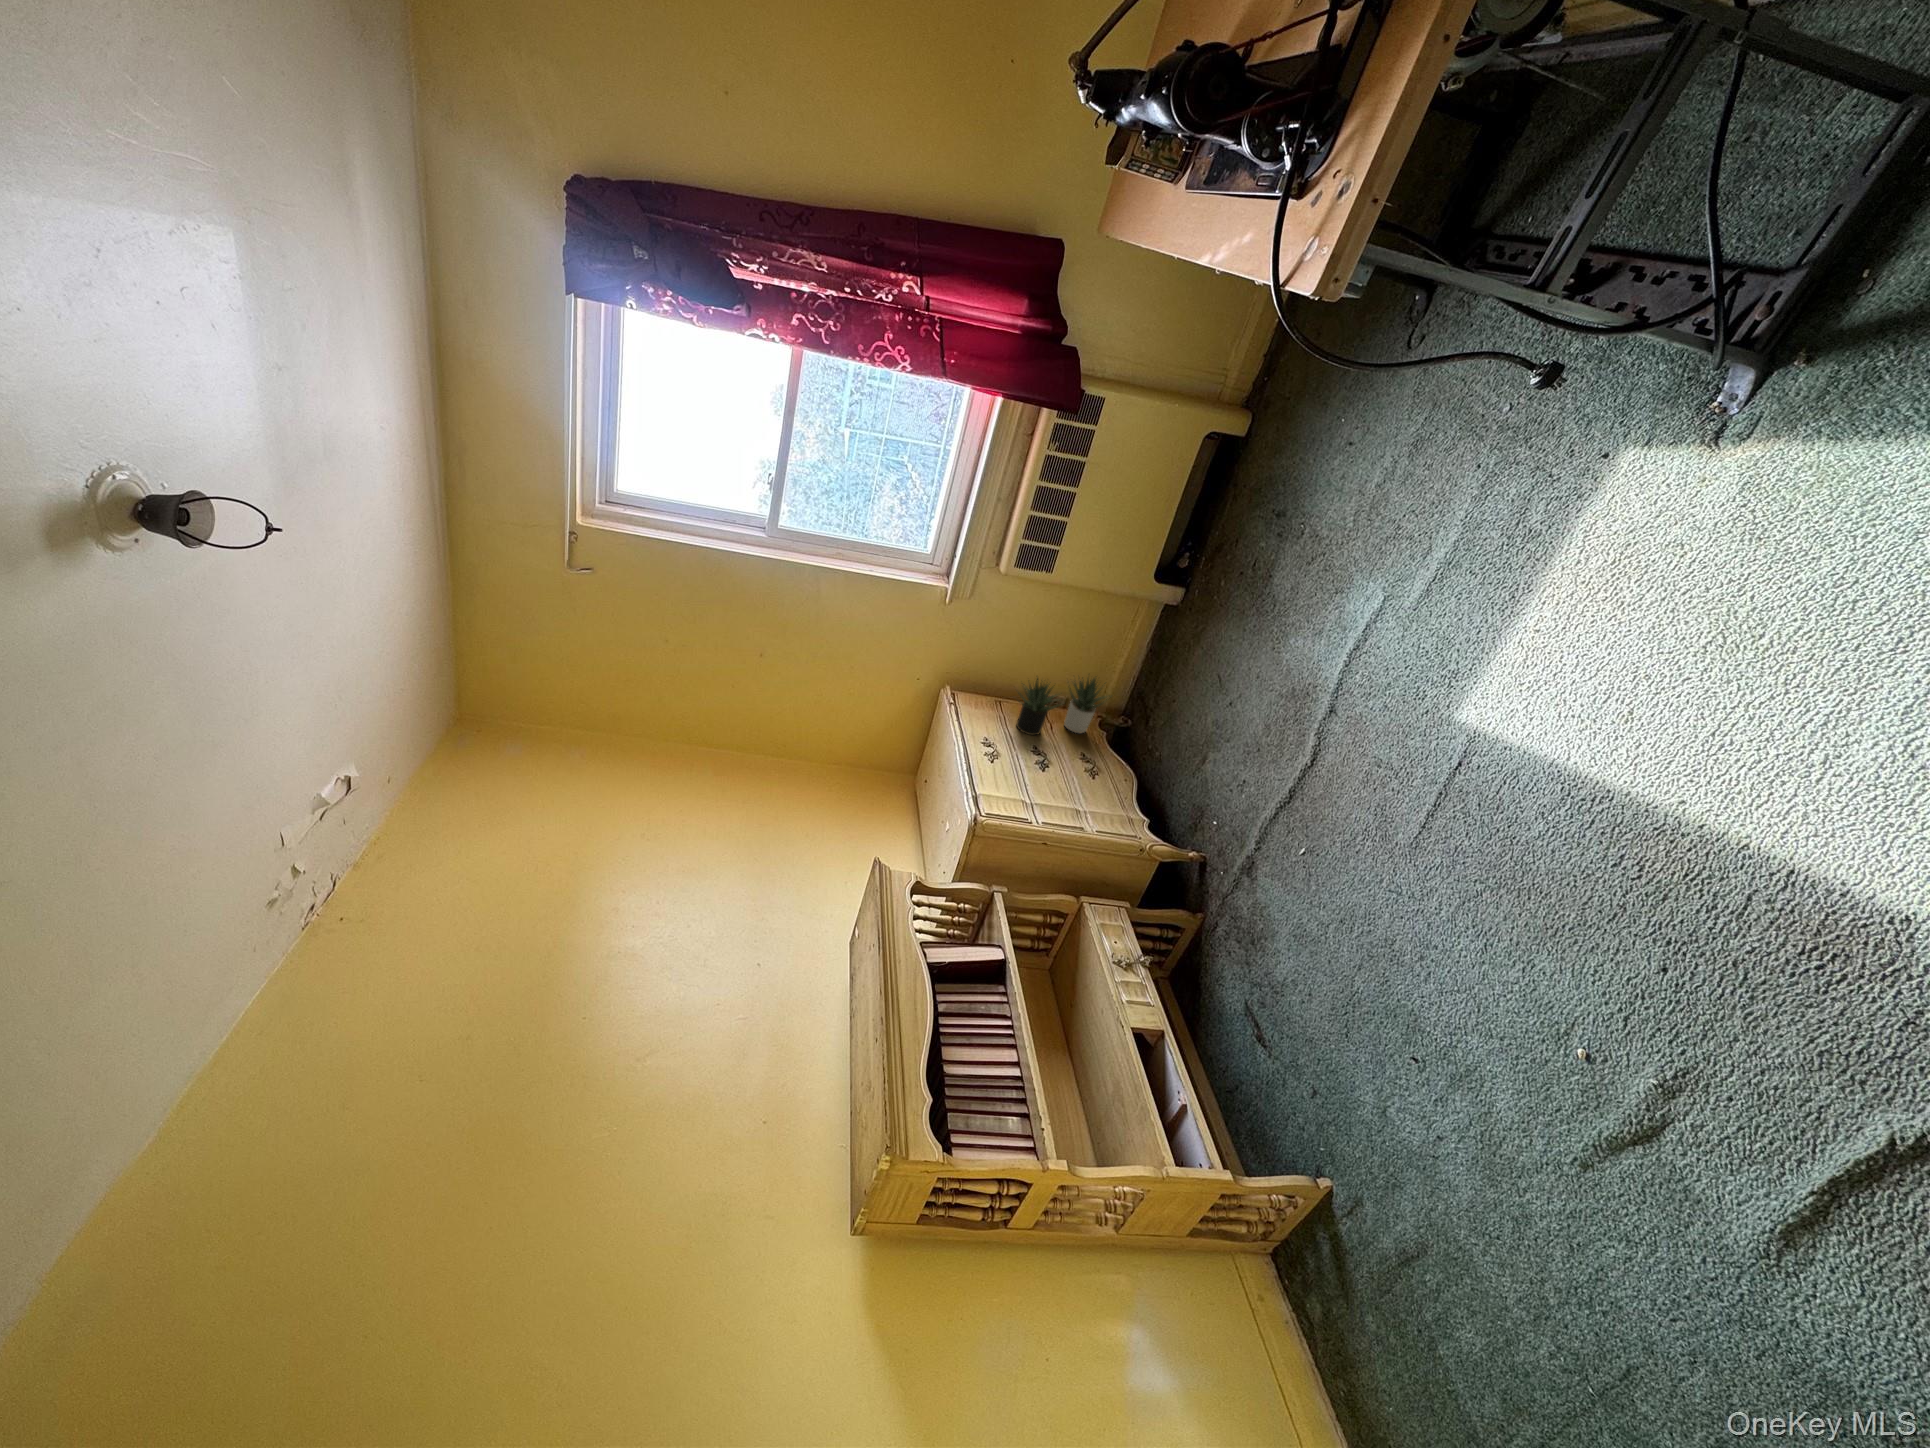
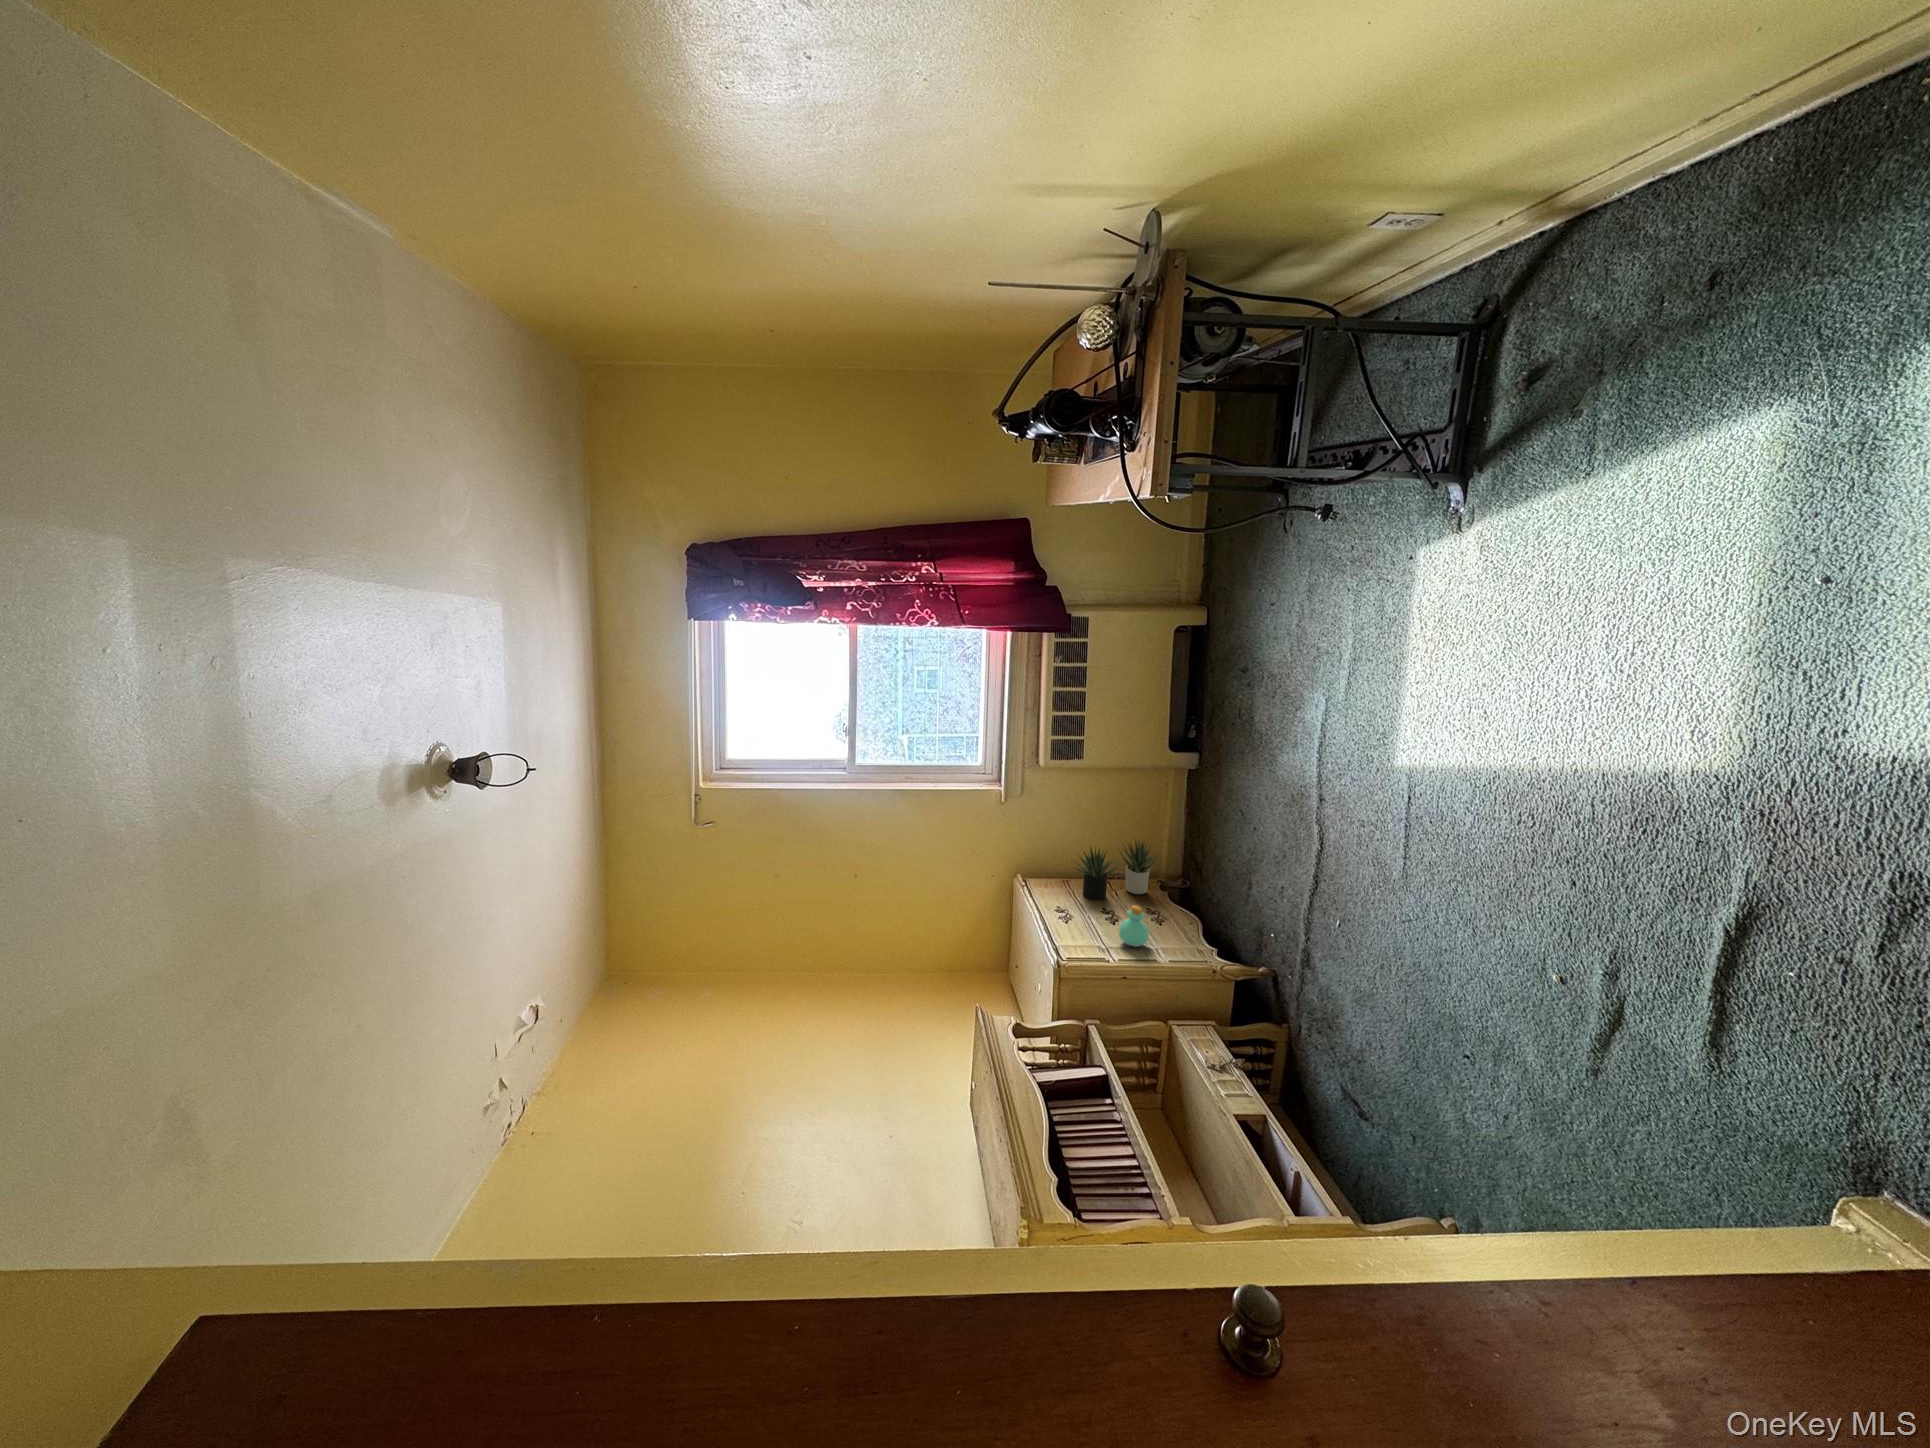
perfume bottle: none [1049,766,1083,810] -> present [1119,905,1149,947]

